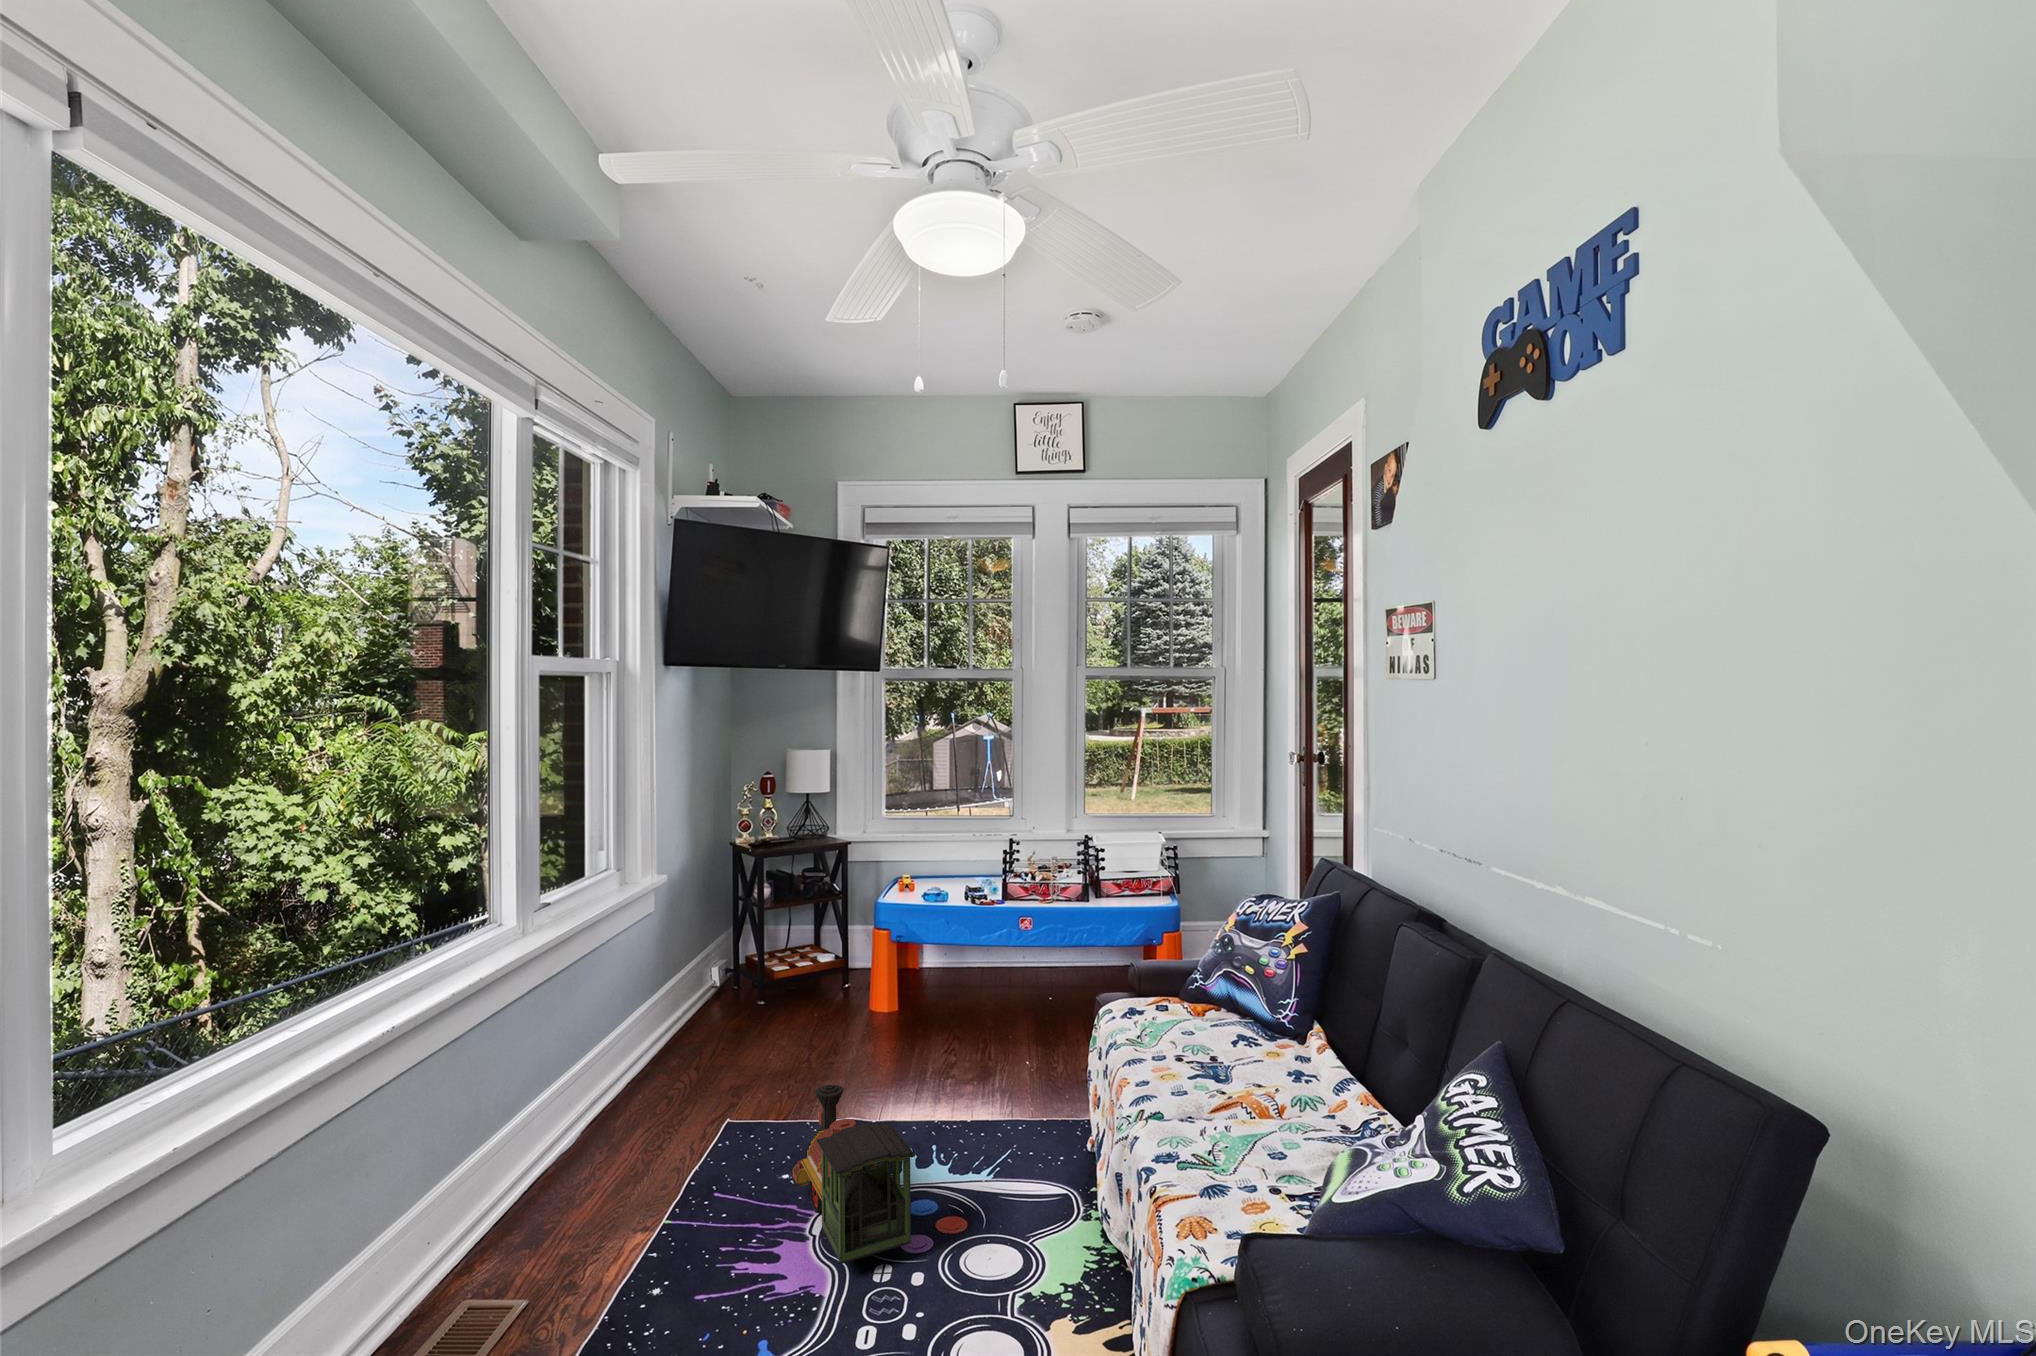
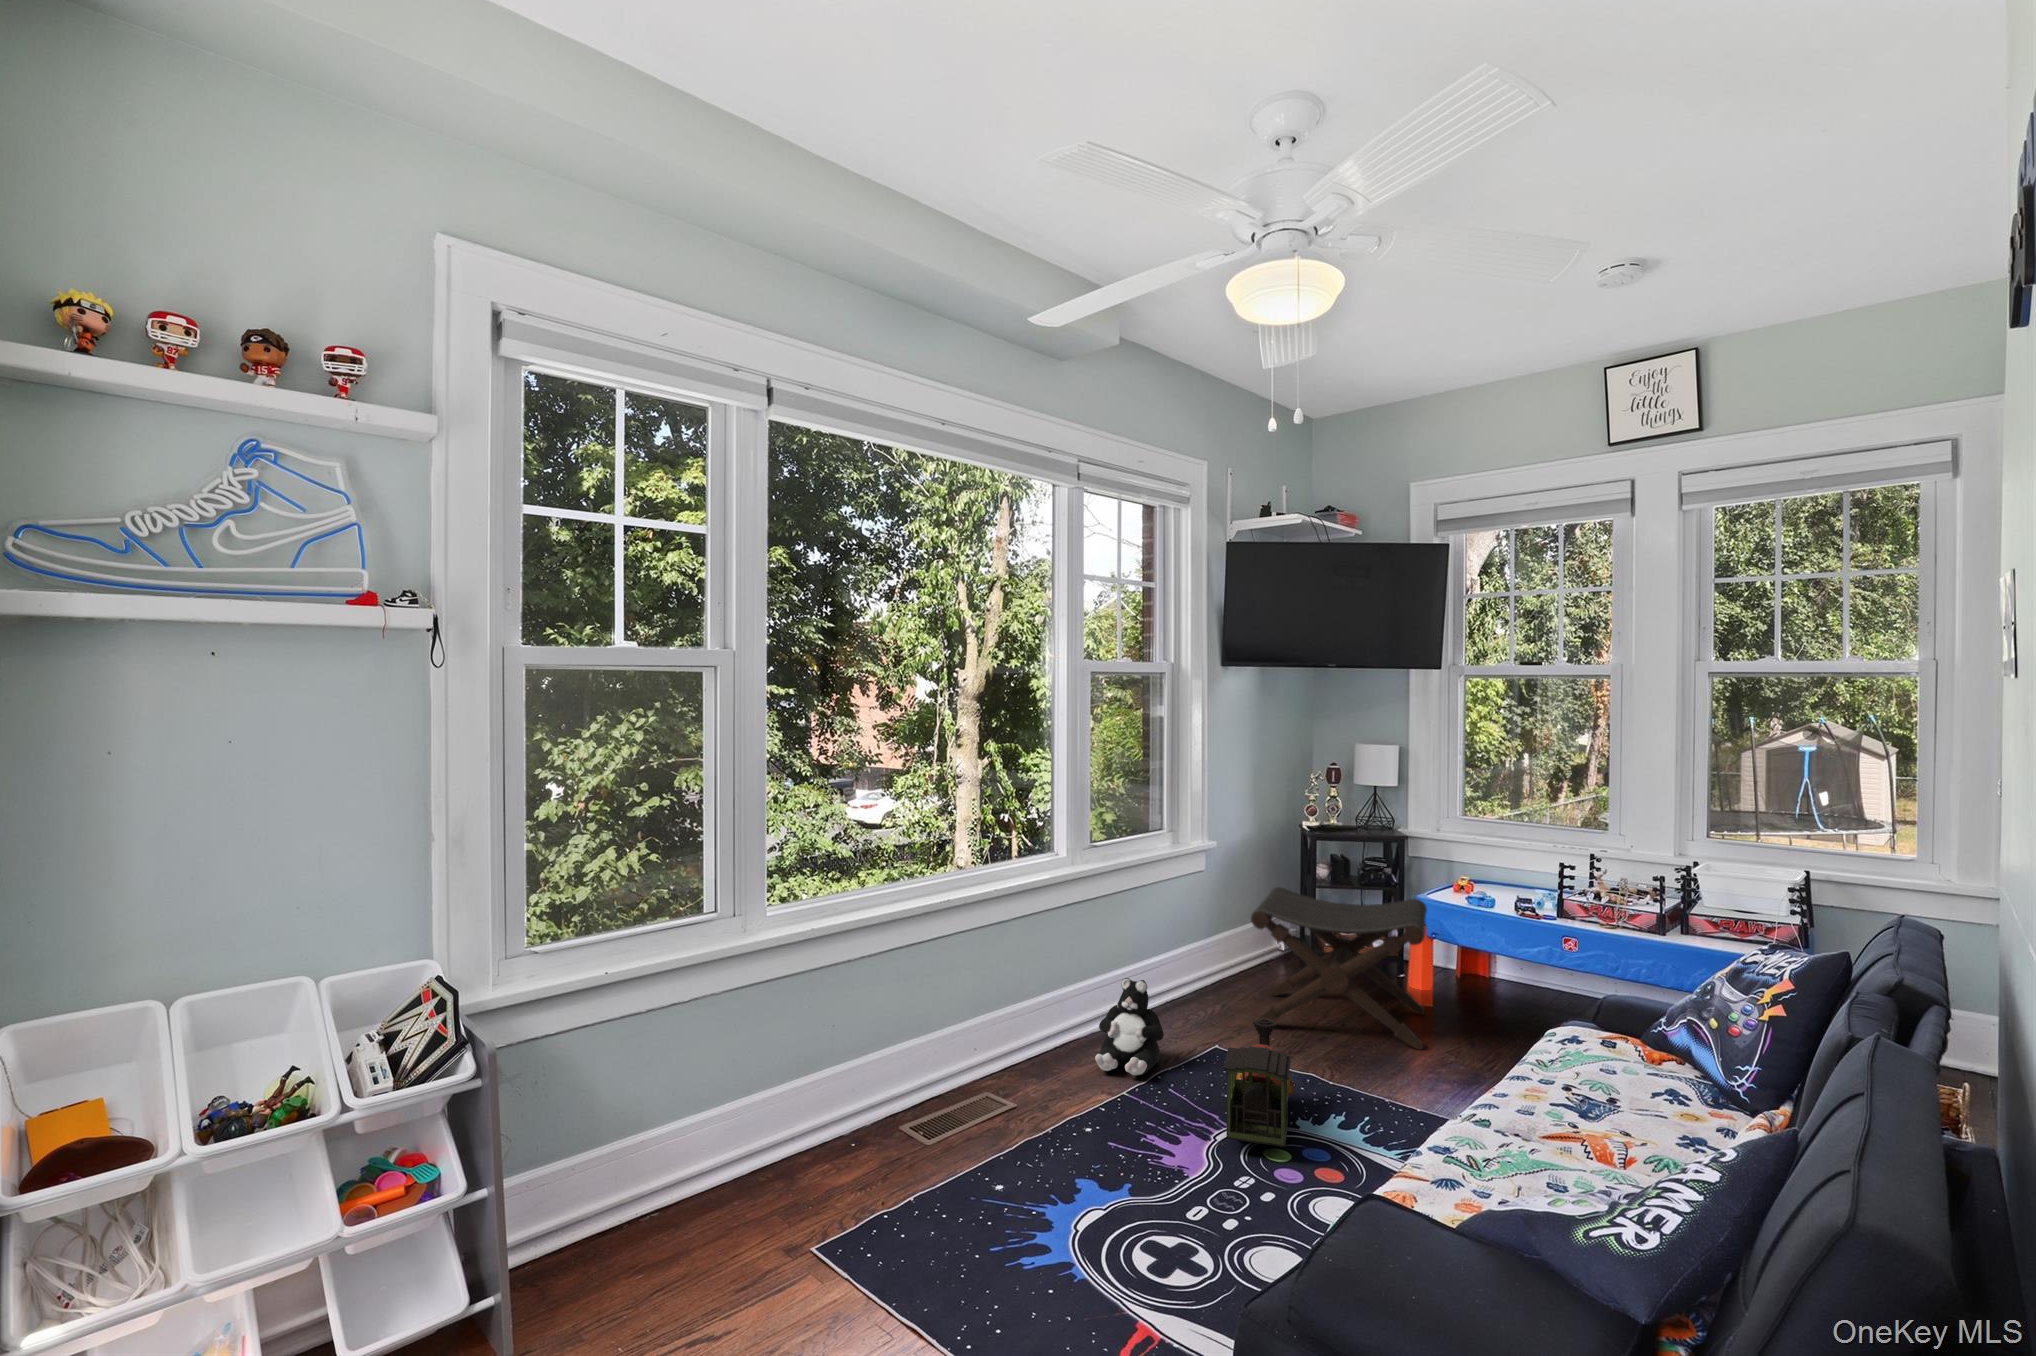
footstool: none [735,905,932,1093] -> present [1251,887,1427,1050]
plush toy: none [575,1081,677,1233] -> present [1095,978,1164,1076]

